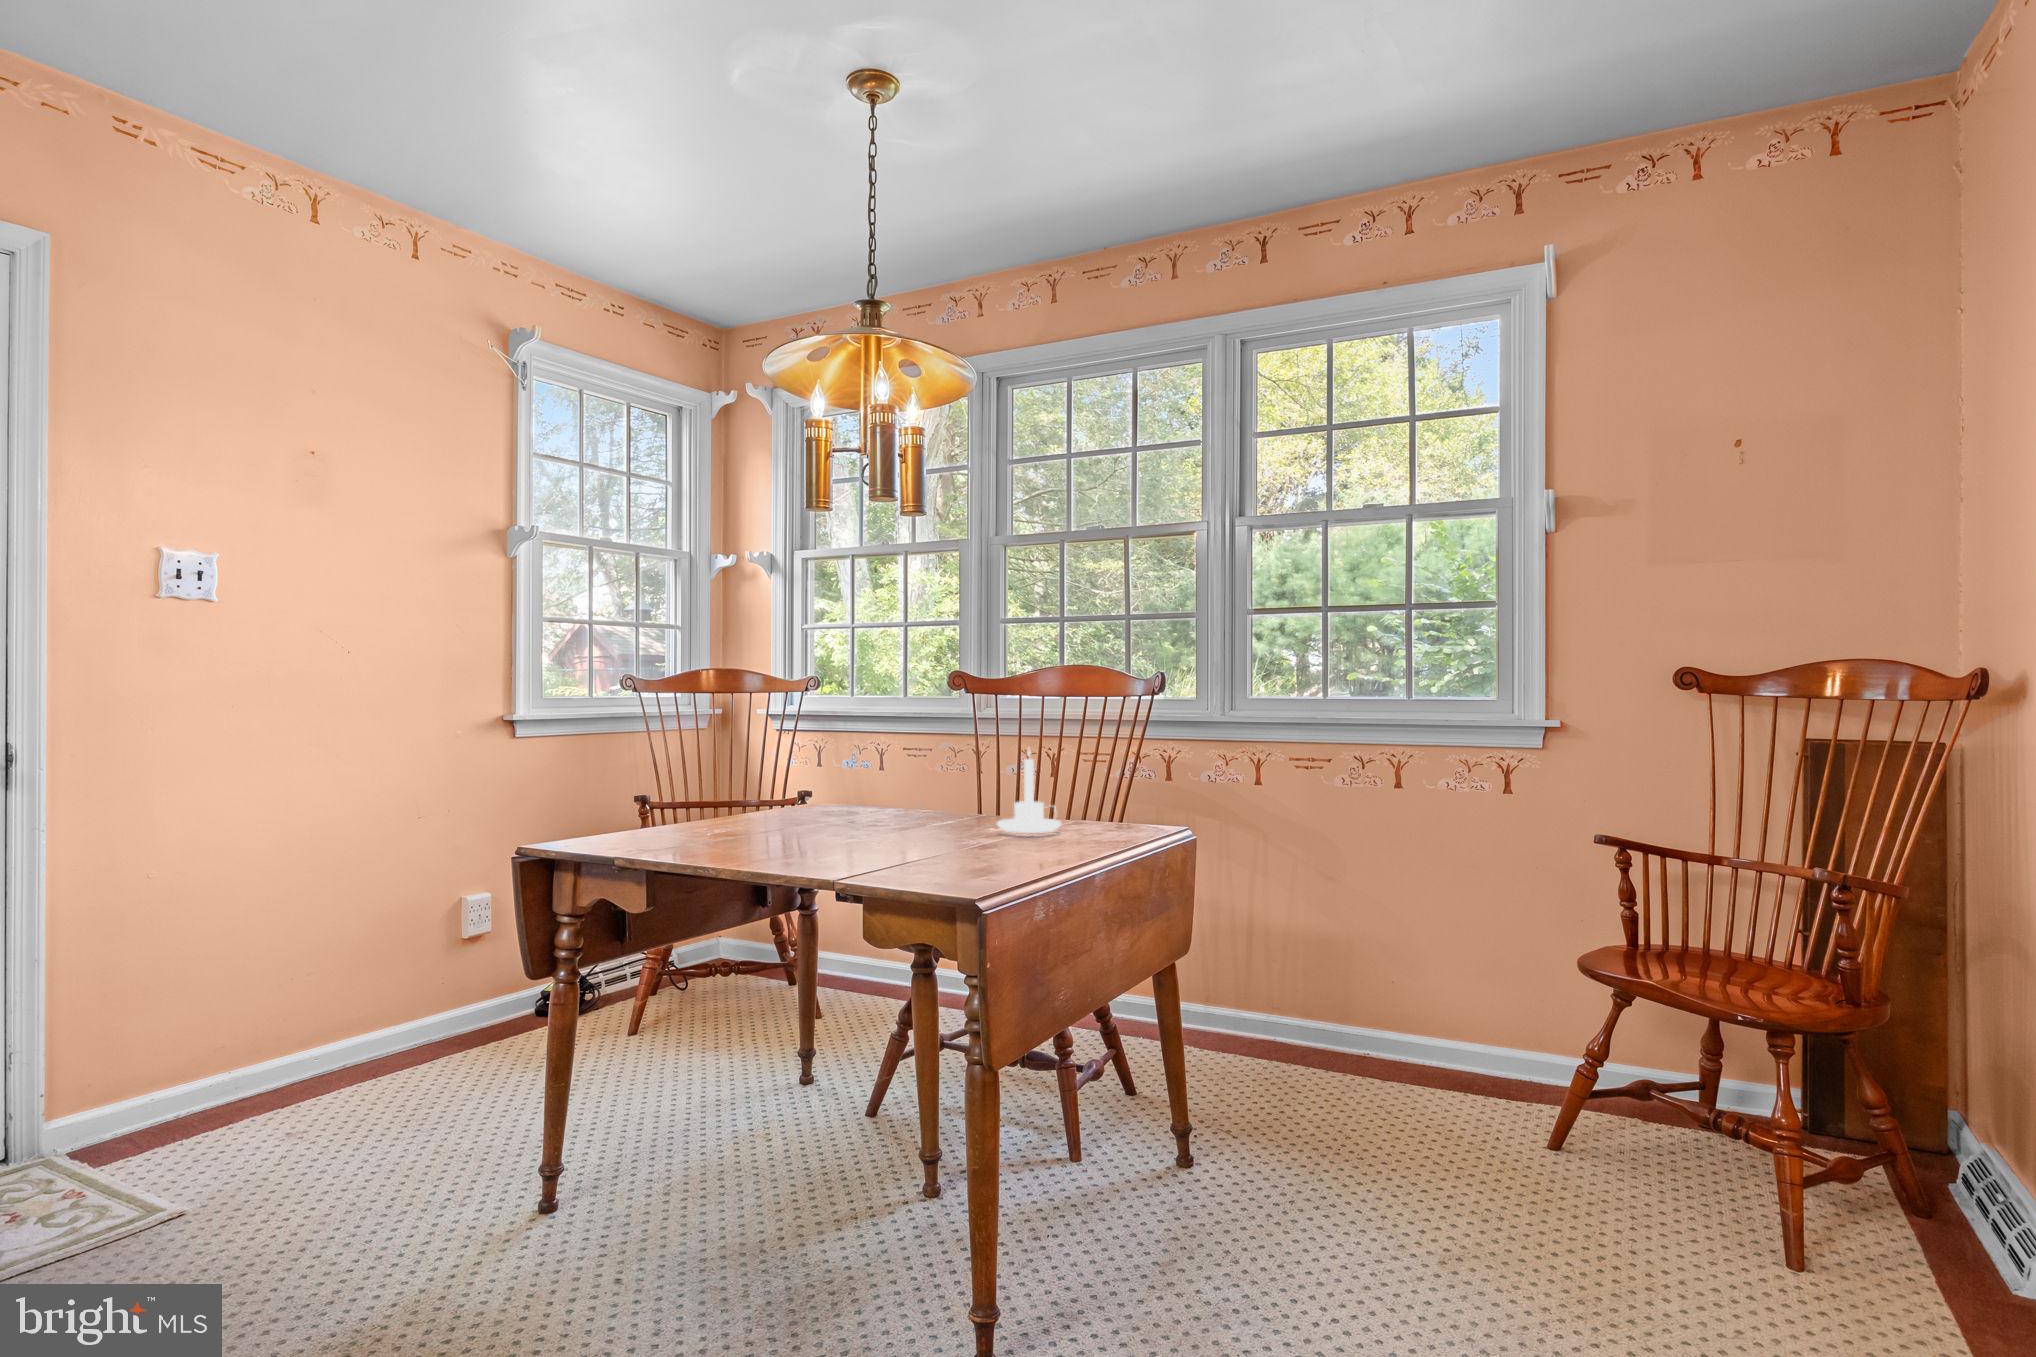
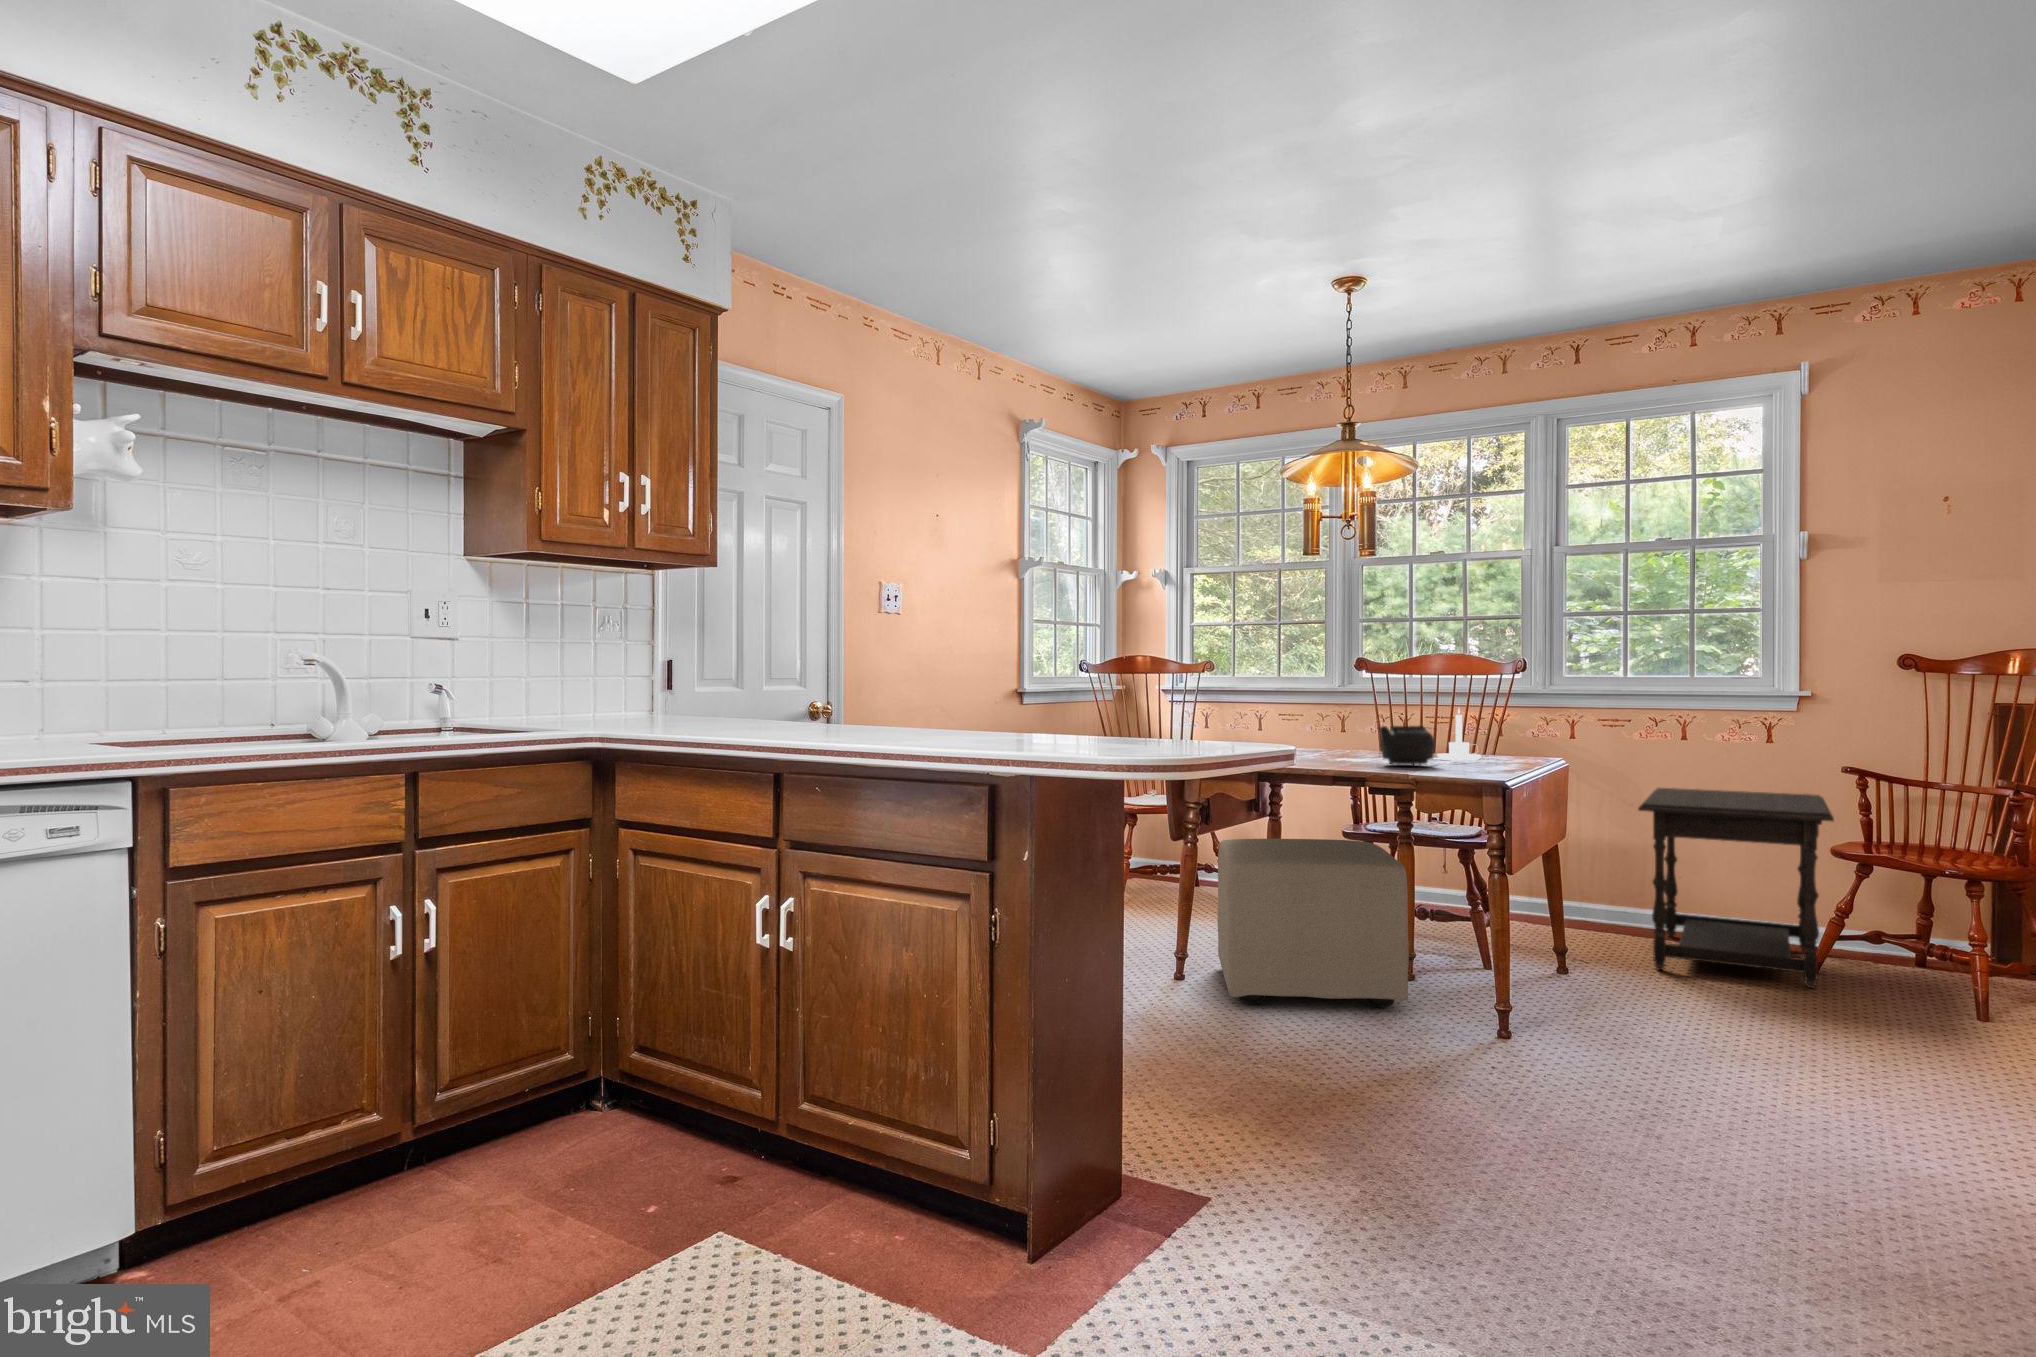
teapot: none [850,779,953,850] -> present [1379,725,1435,765]
side table: none [1299,855,1577,1193] -> present [1638,788,1834,988]
ottoman: none [528,967,885,1294] -> present [1217,839,1409,1008]

